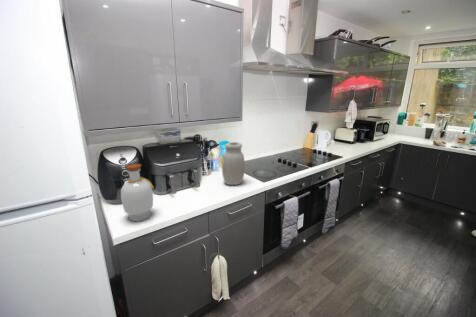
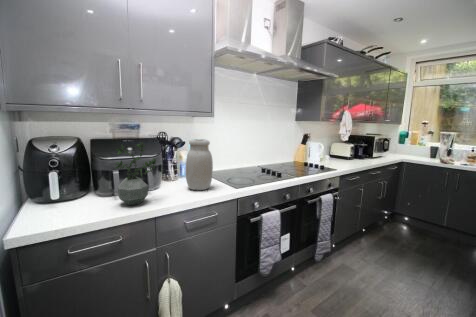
potted plant: none [174,151,204,203] -> present [115,142,156,205]
bottle: present [121,164,154,221] -> none [34,148,82,222]

